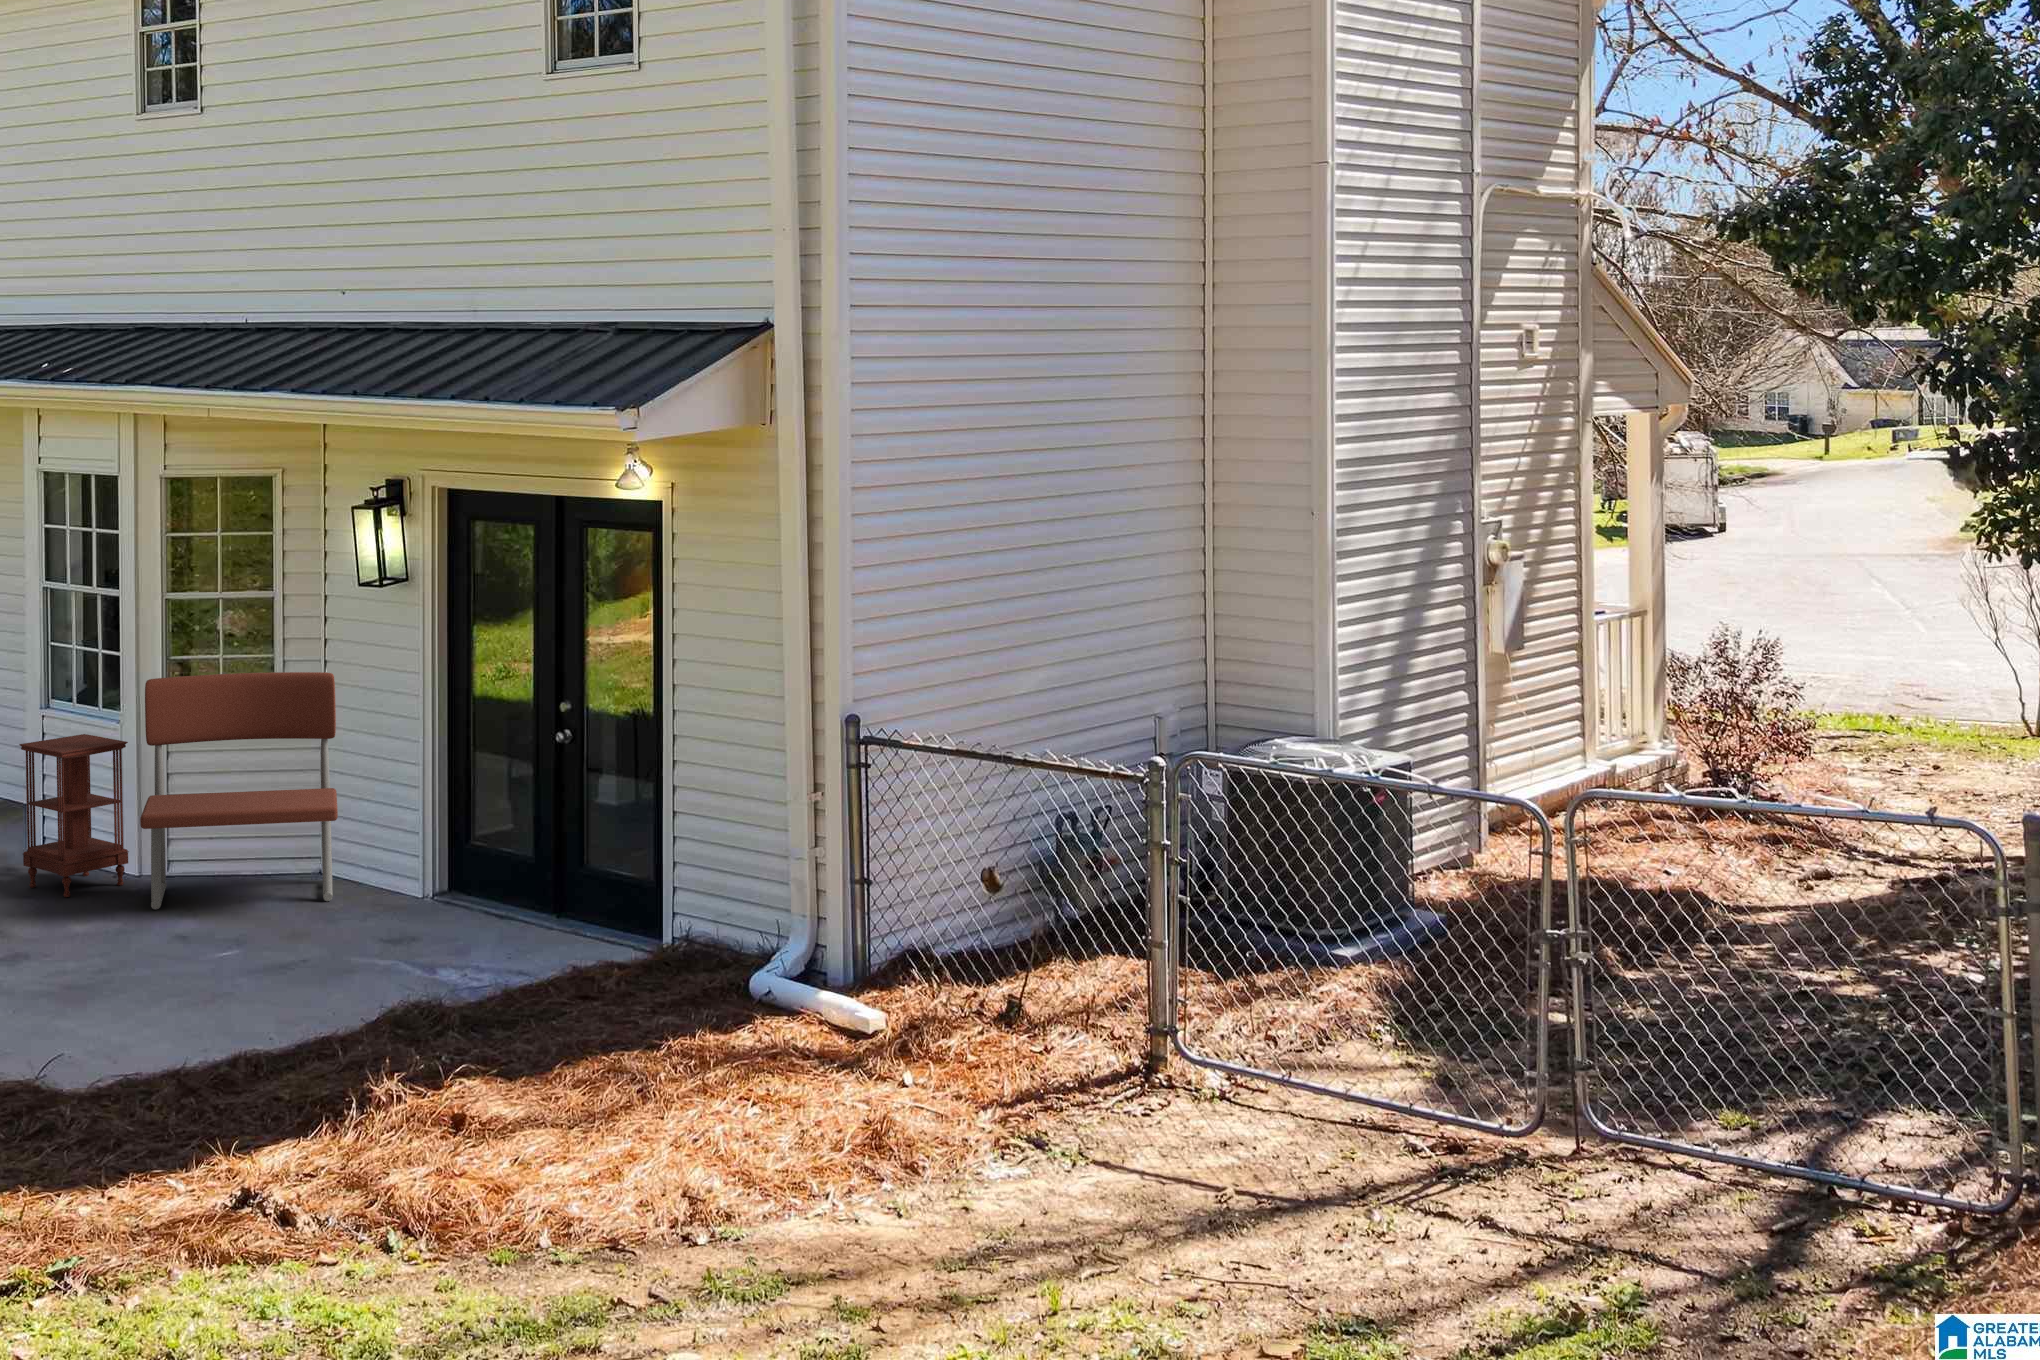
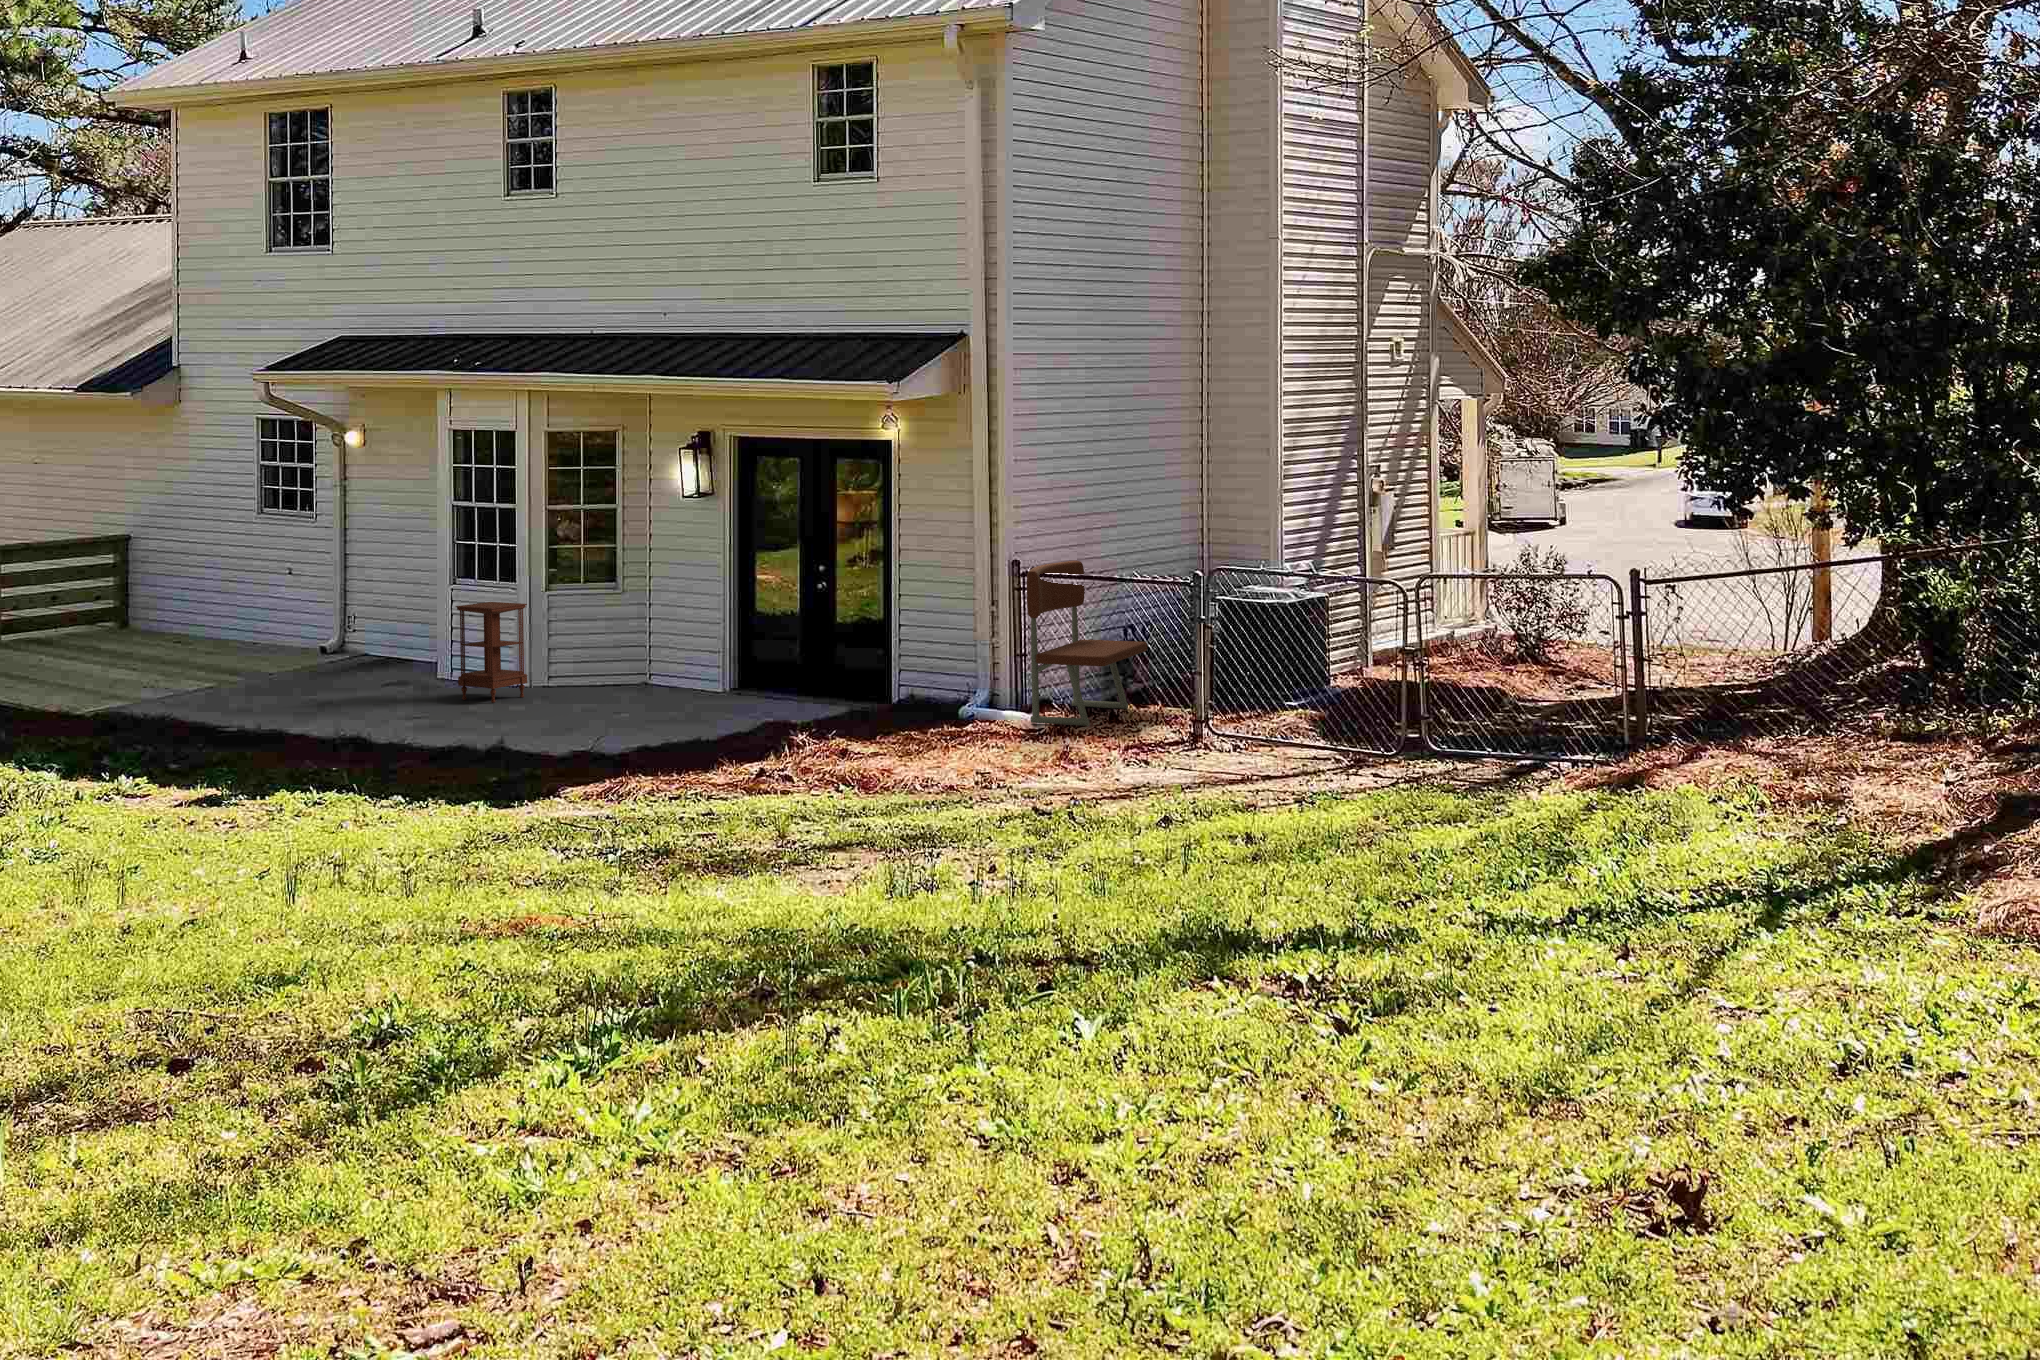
bench: present [140,672,338,909] -> present [1027,561,1147,726]

